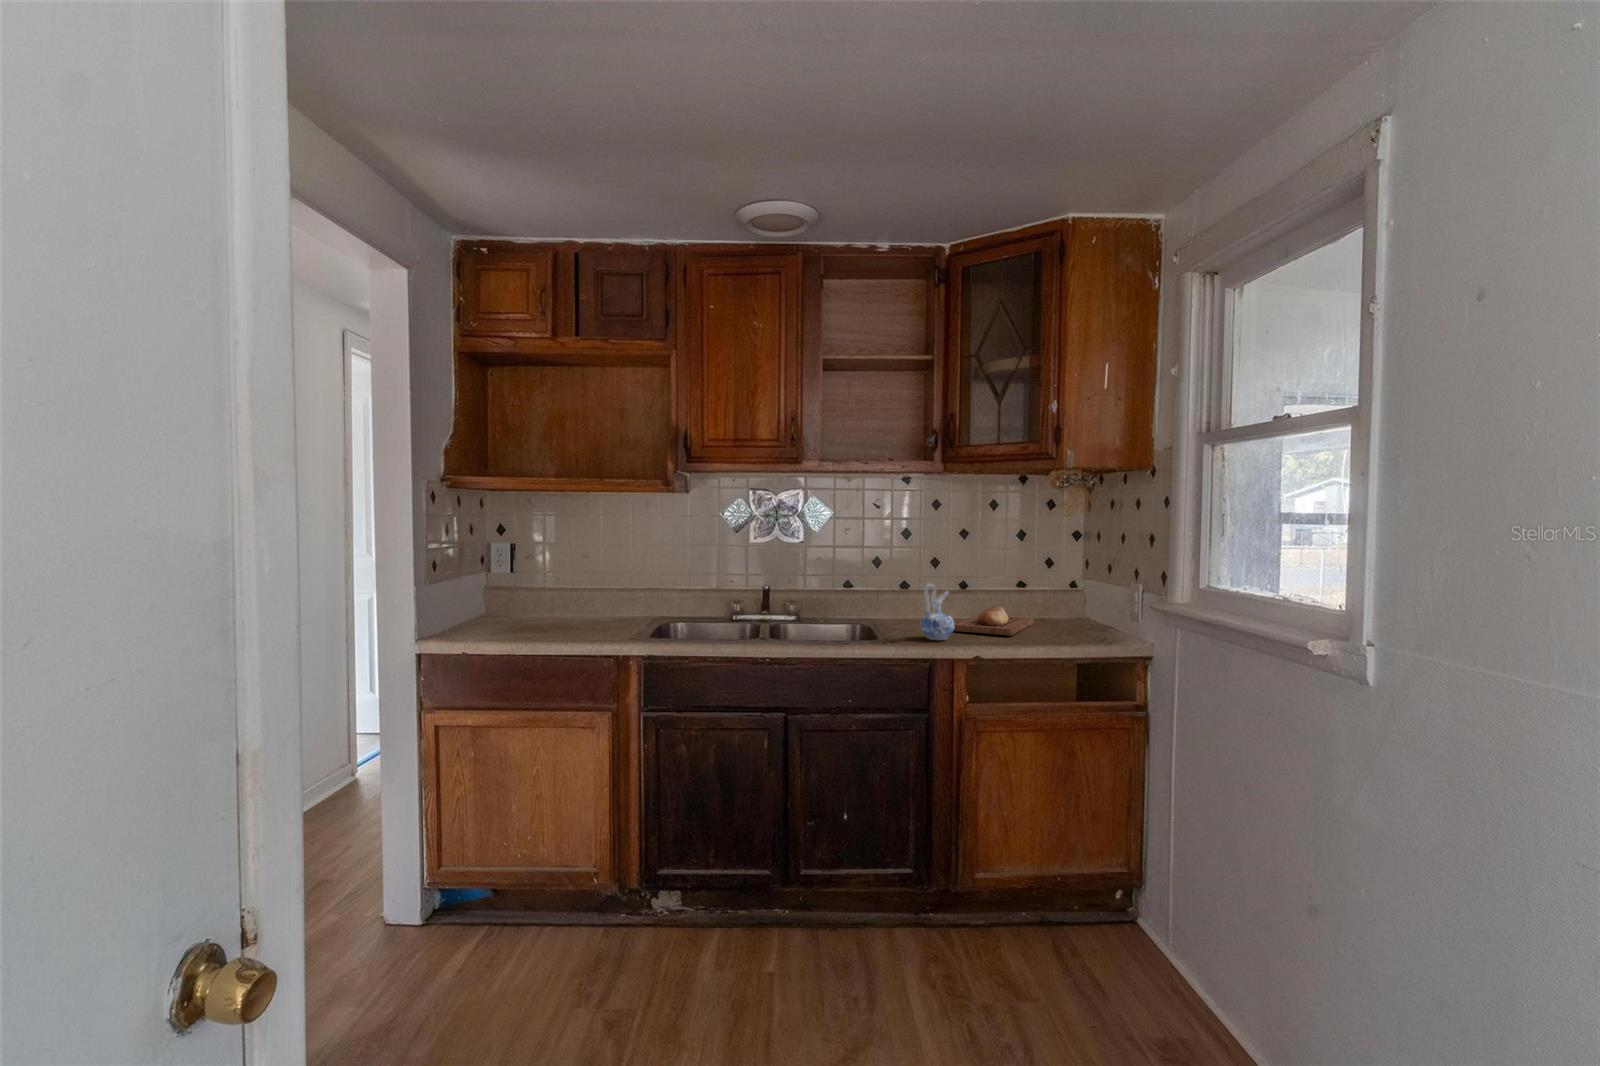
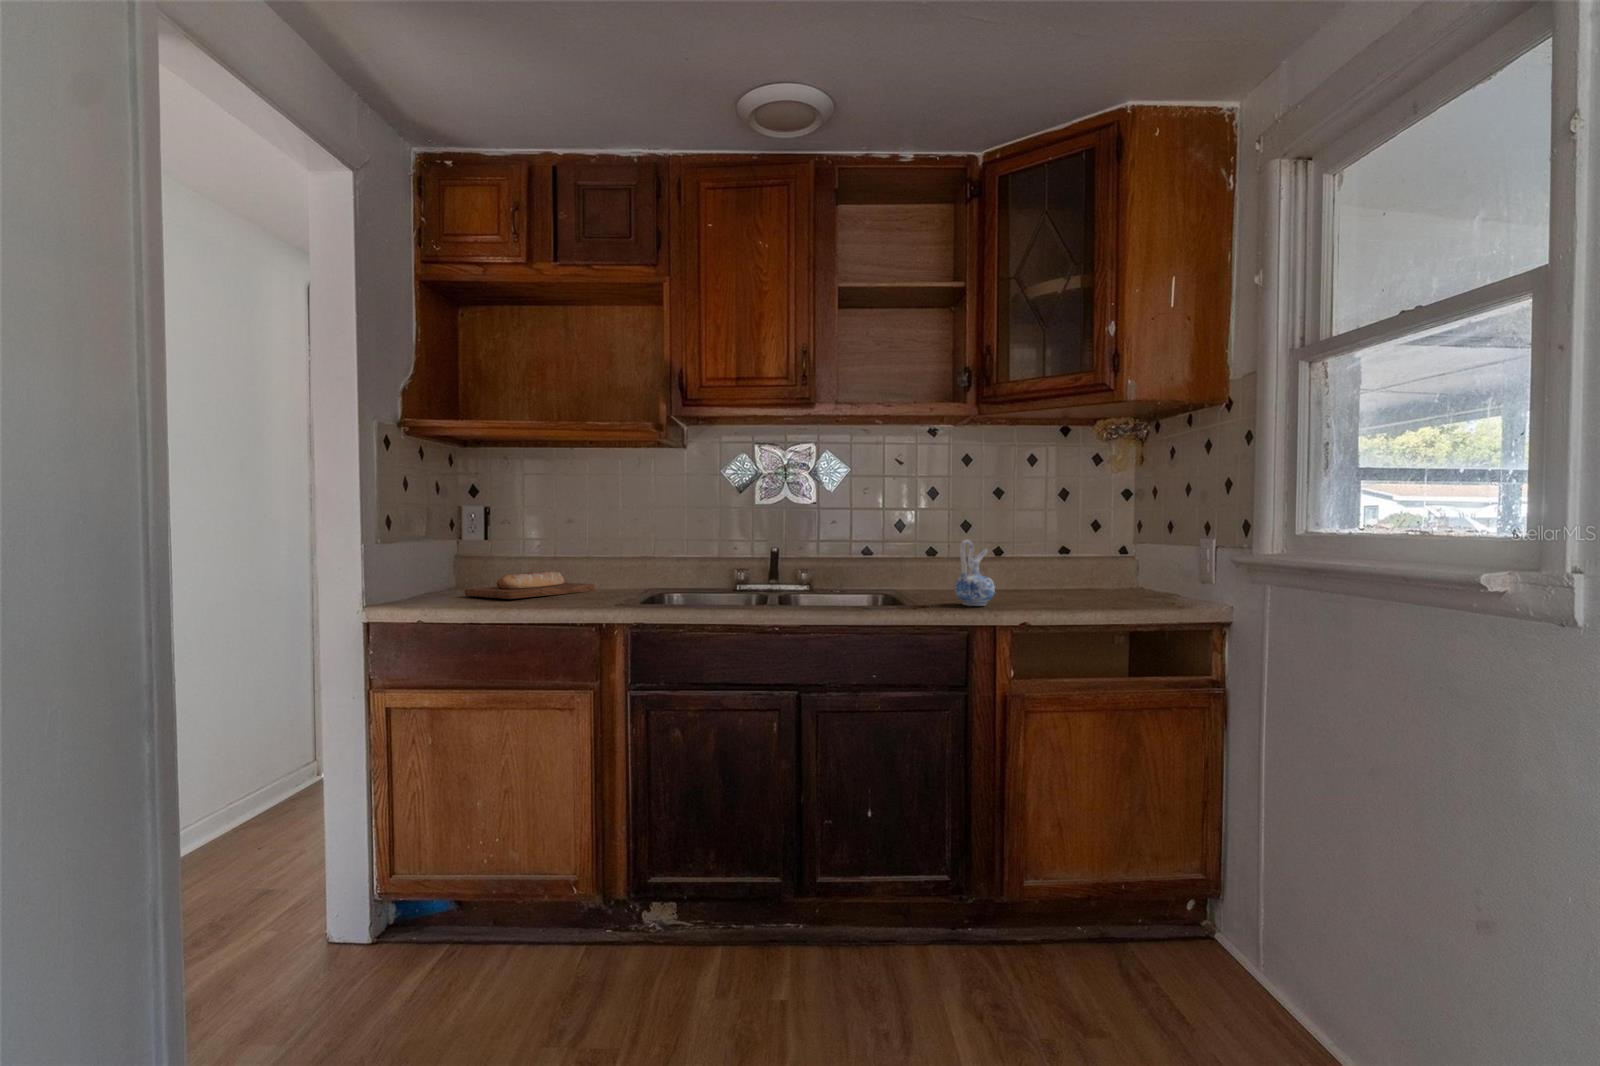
bread loaf: present [954,607,1034,636] -> present [465,571,595,599]

